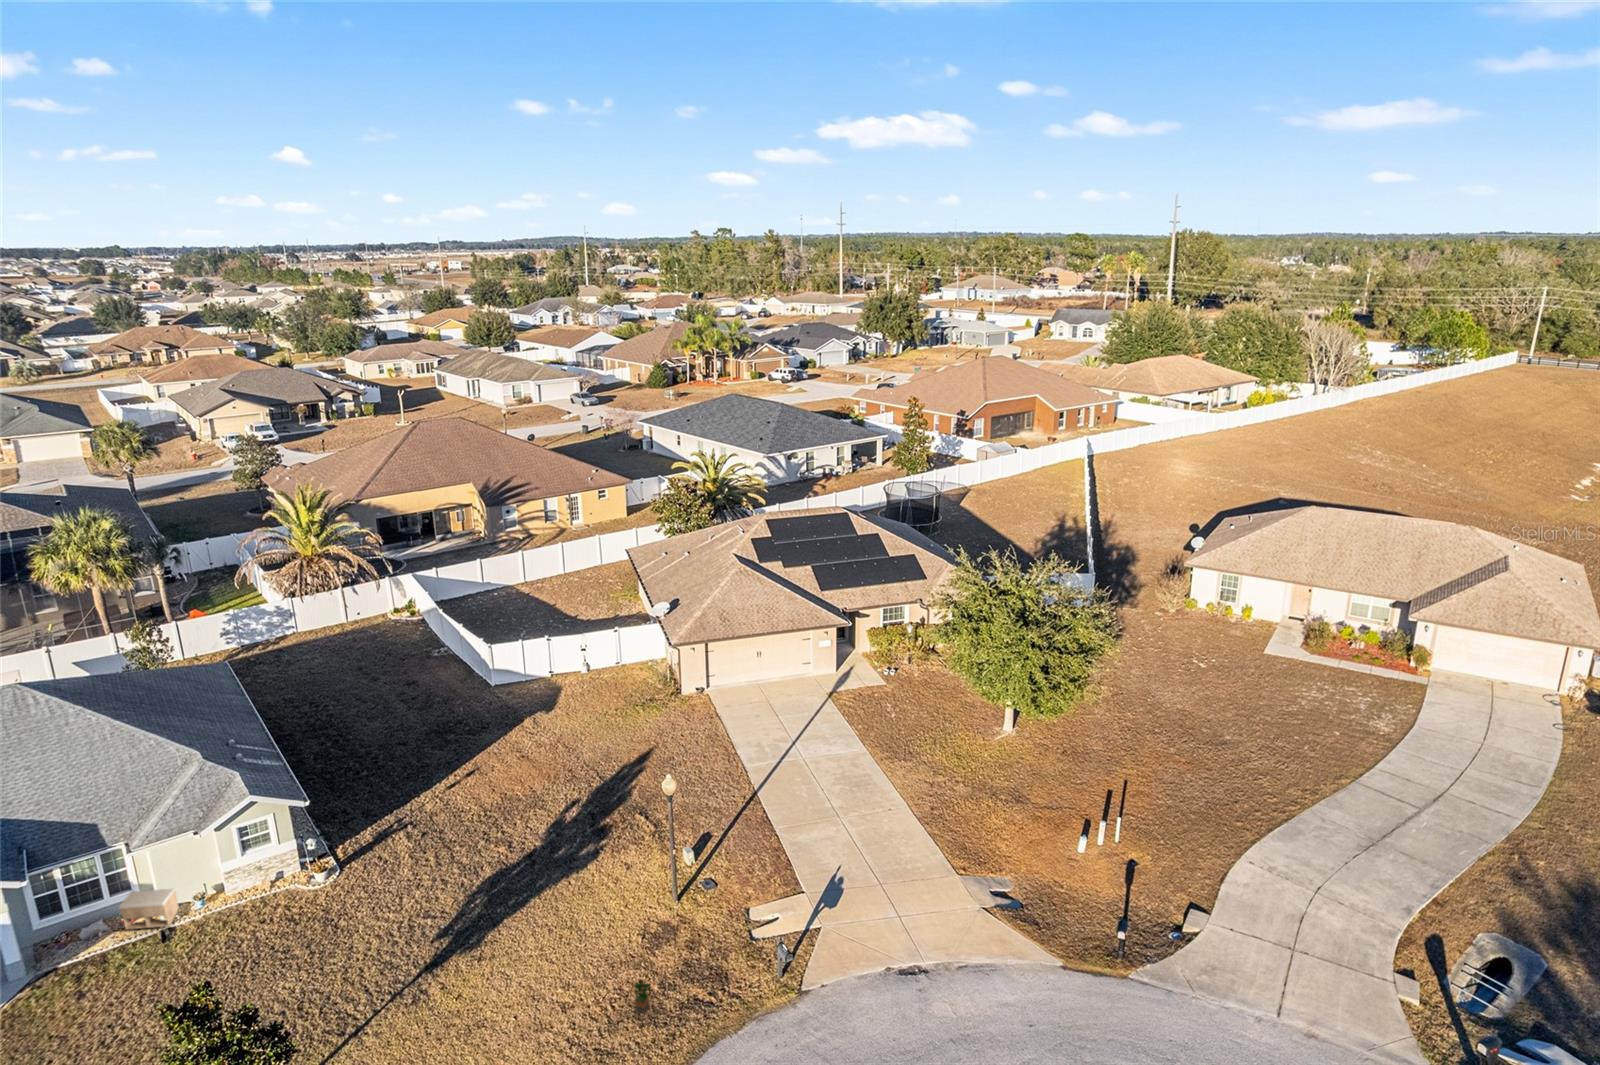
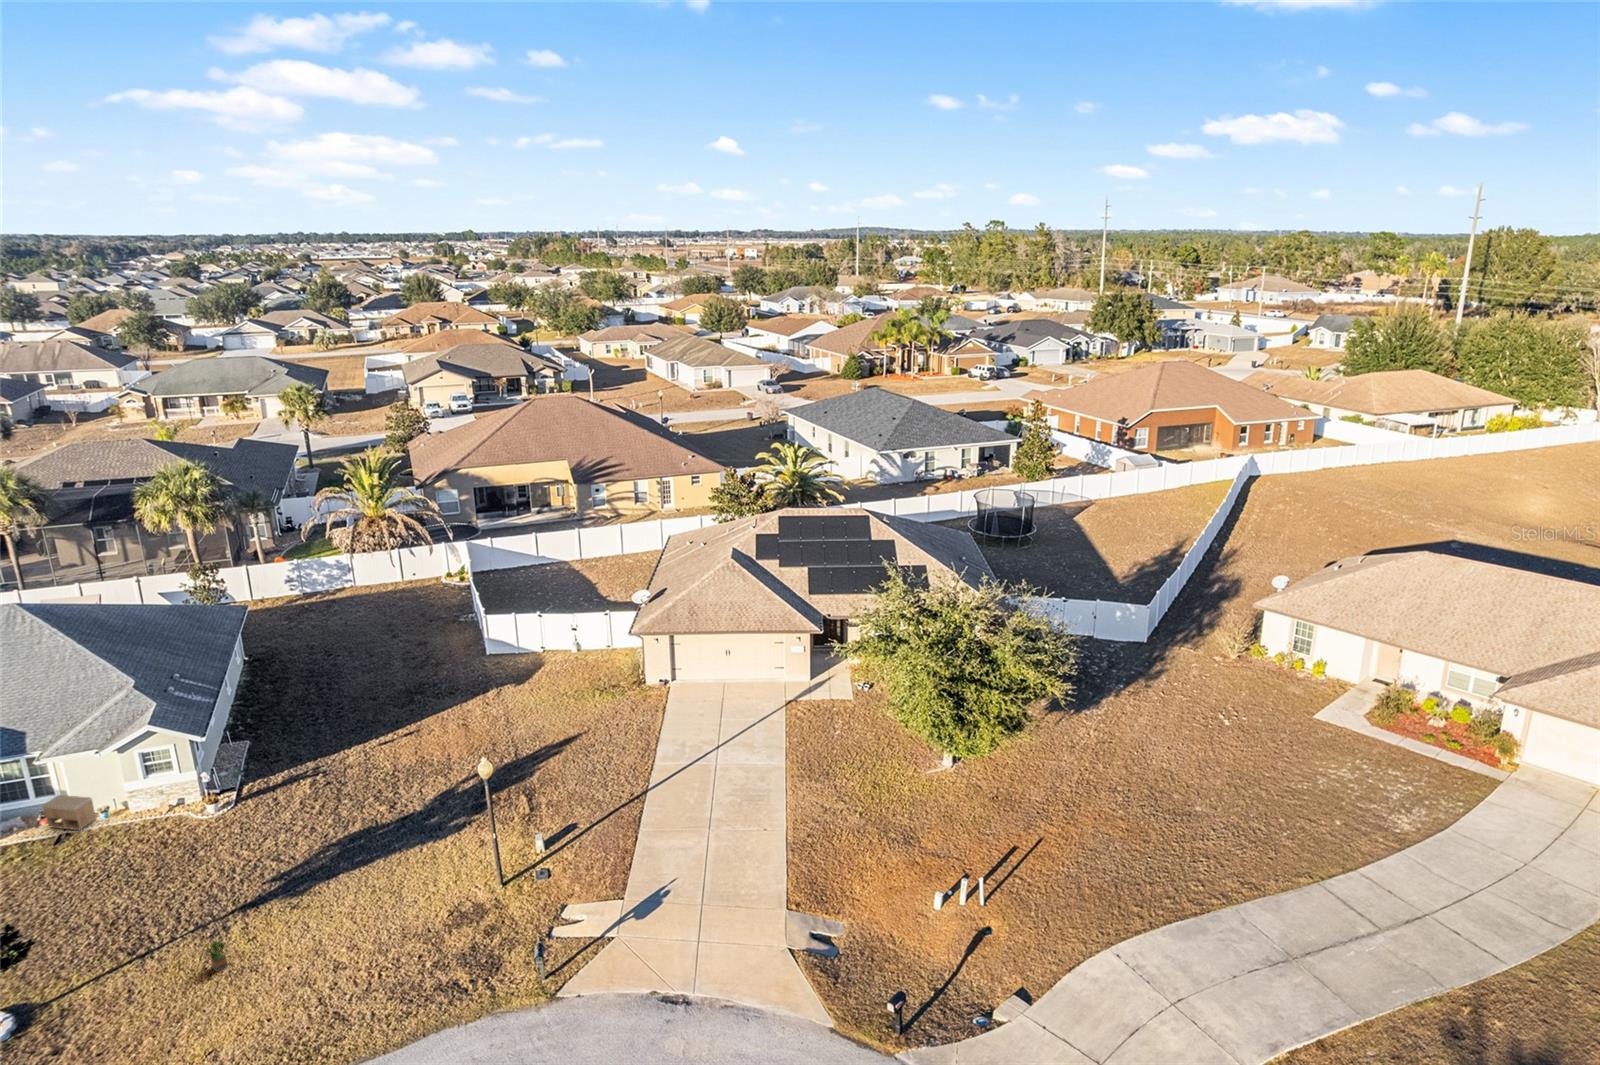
potted tree: present [634,982,651,1012] -> present [206,941,227,972]

